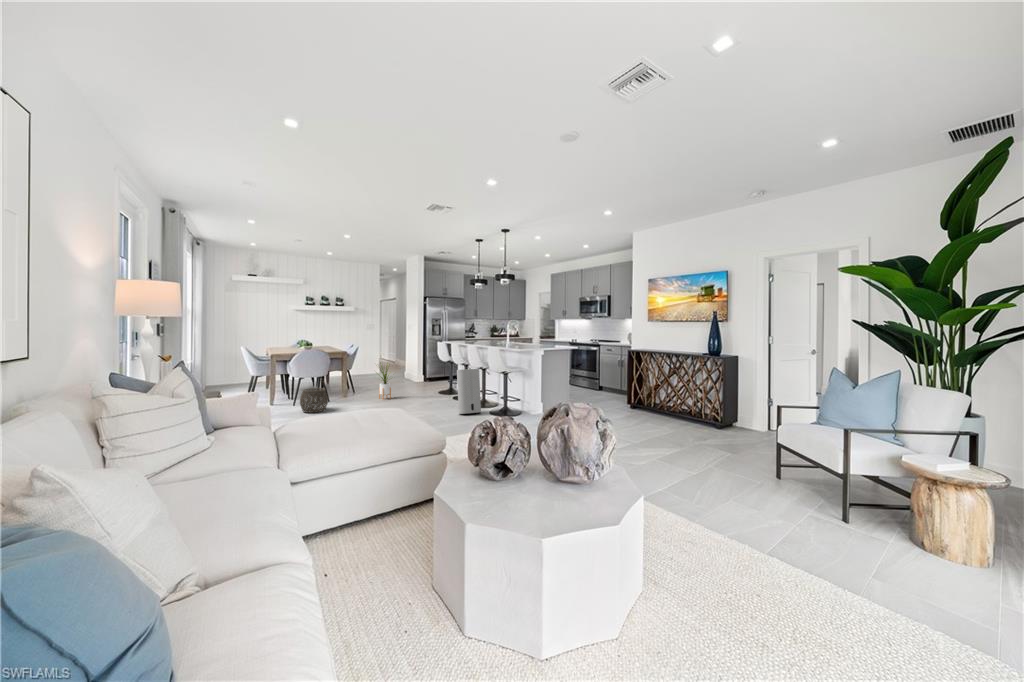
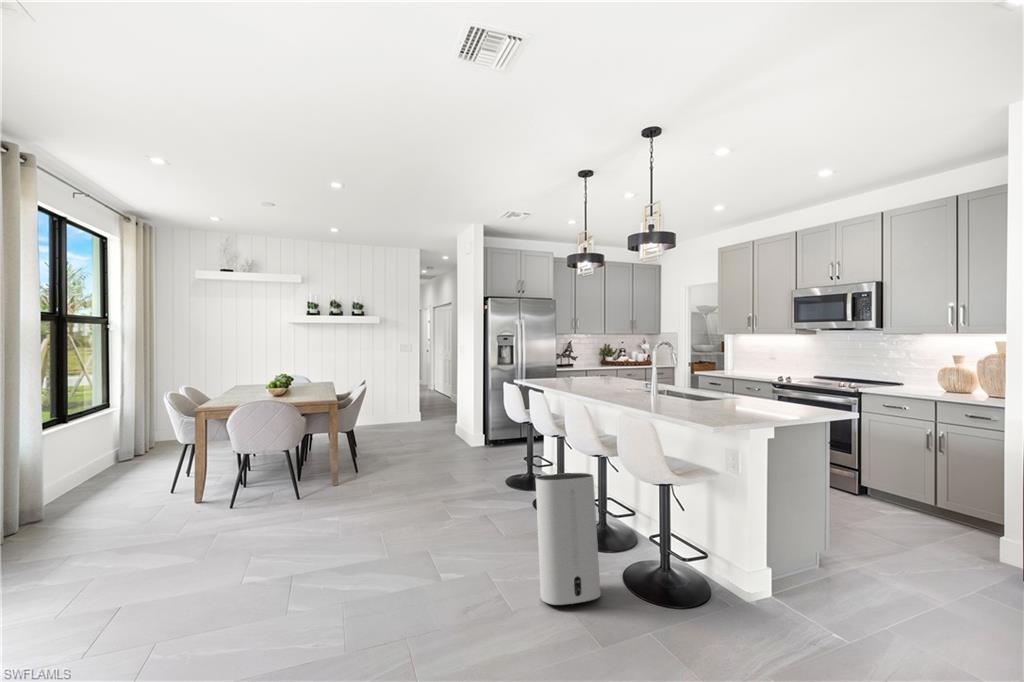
house plant: present [379,365,391,399] -> none [368,422,415,509]
woven basket: present [300,388,328,413] -> none [191,493,258,558]

